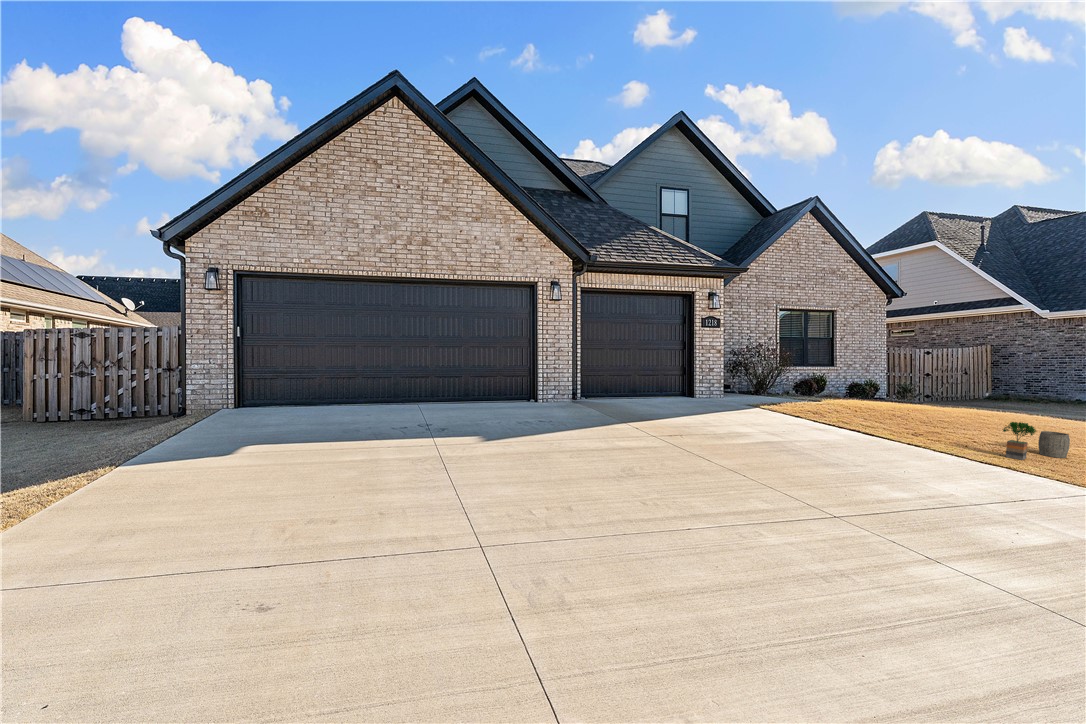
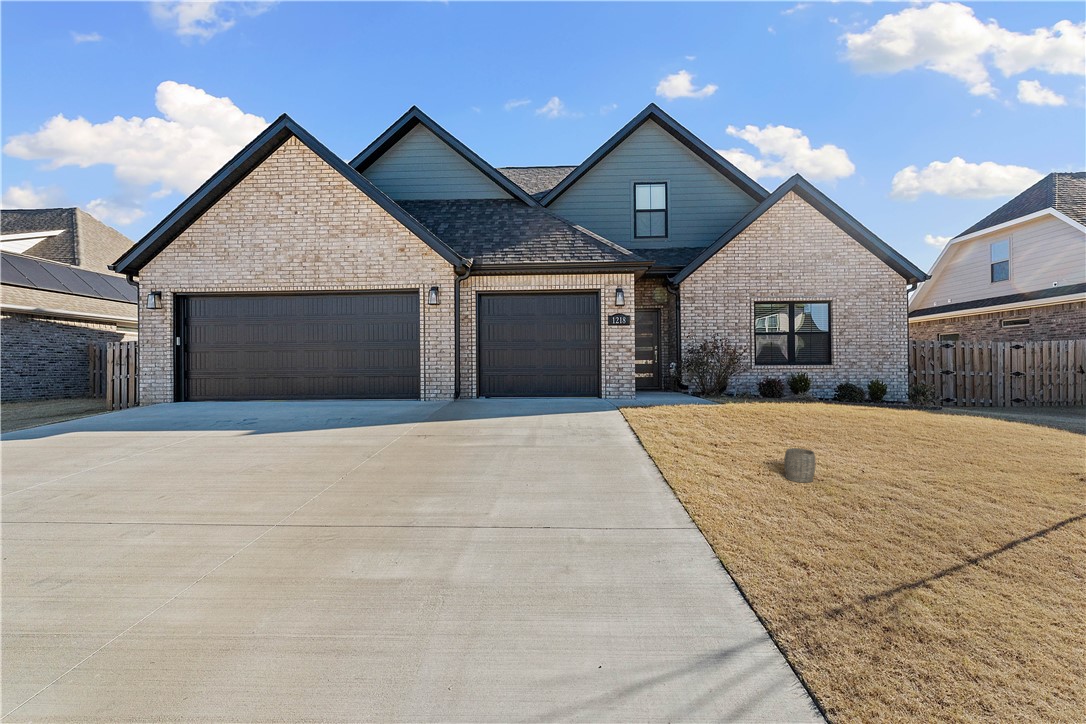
potted tree: present [1003,422,1036,460] -> none [718,434,754,481]

